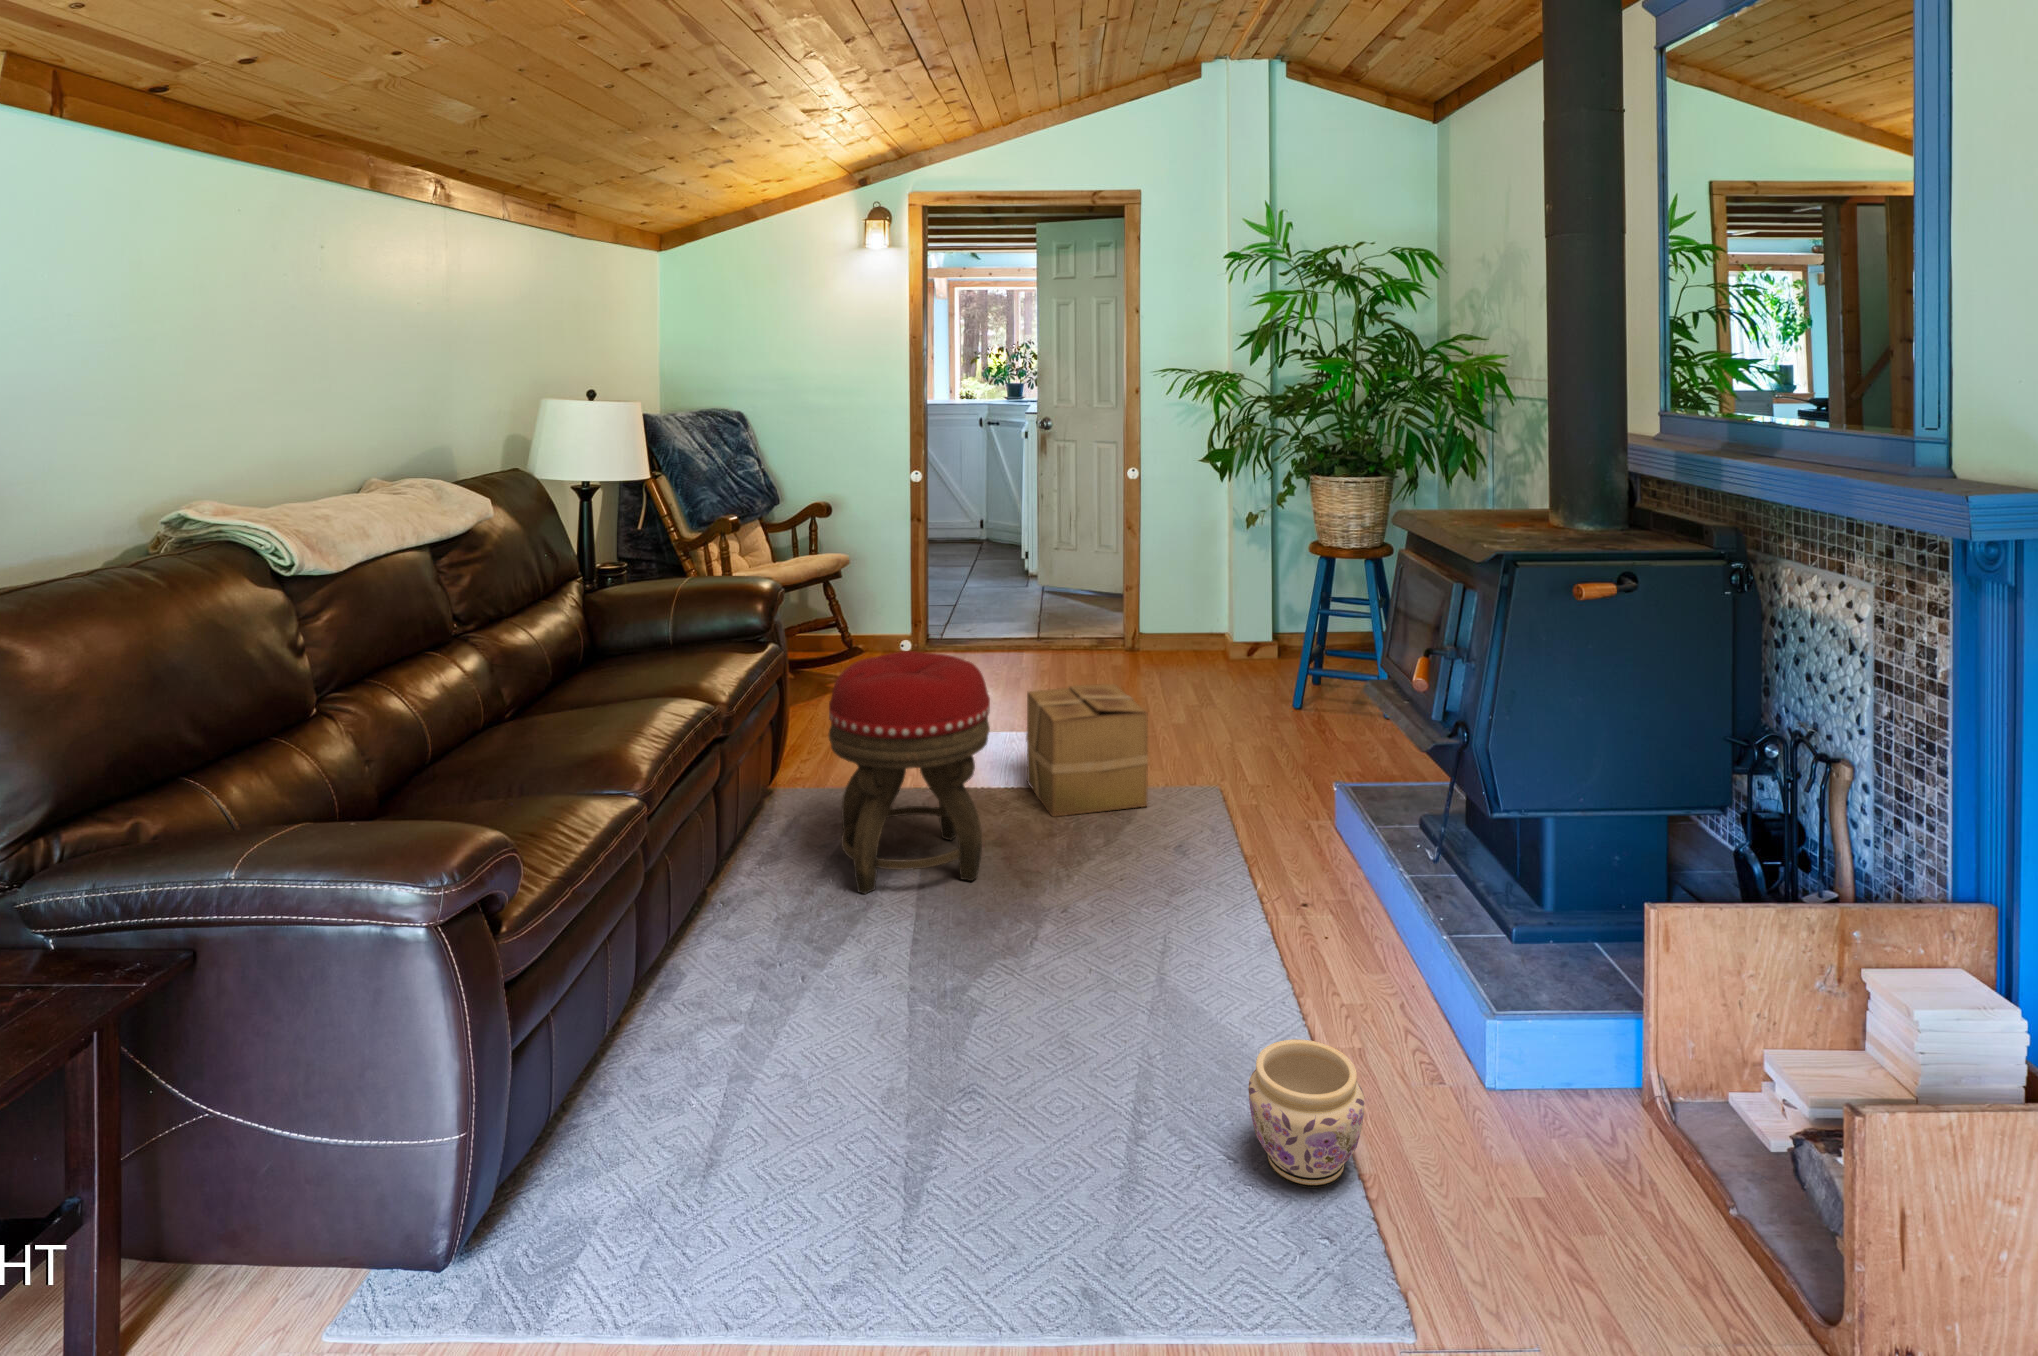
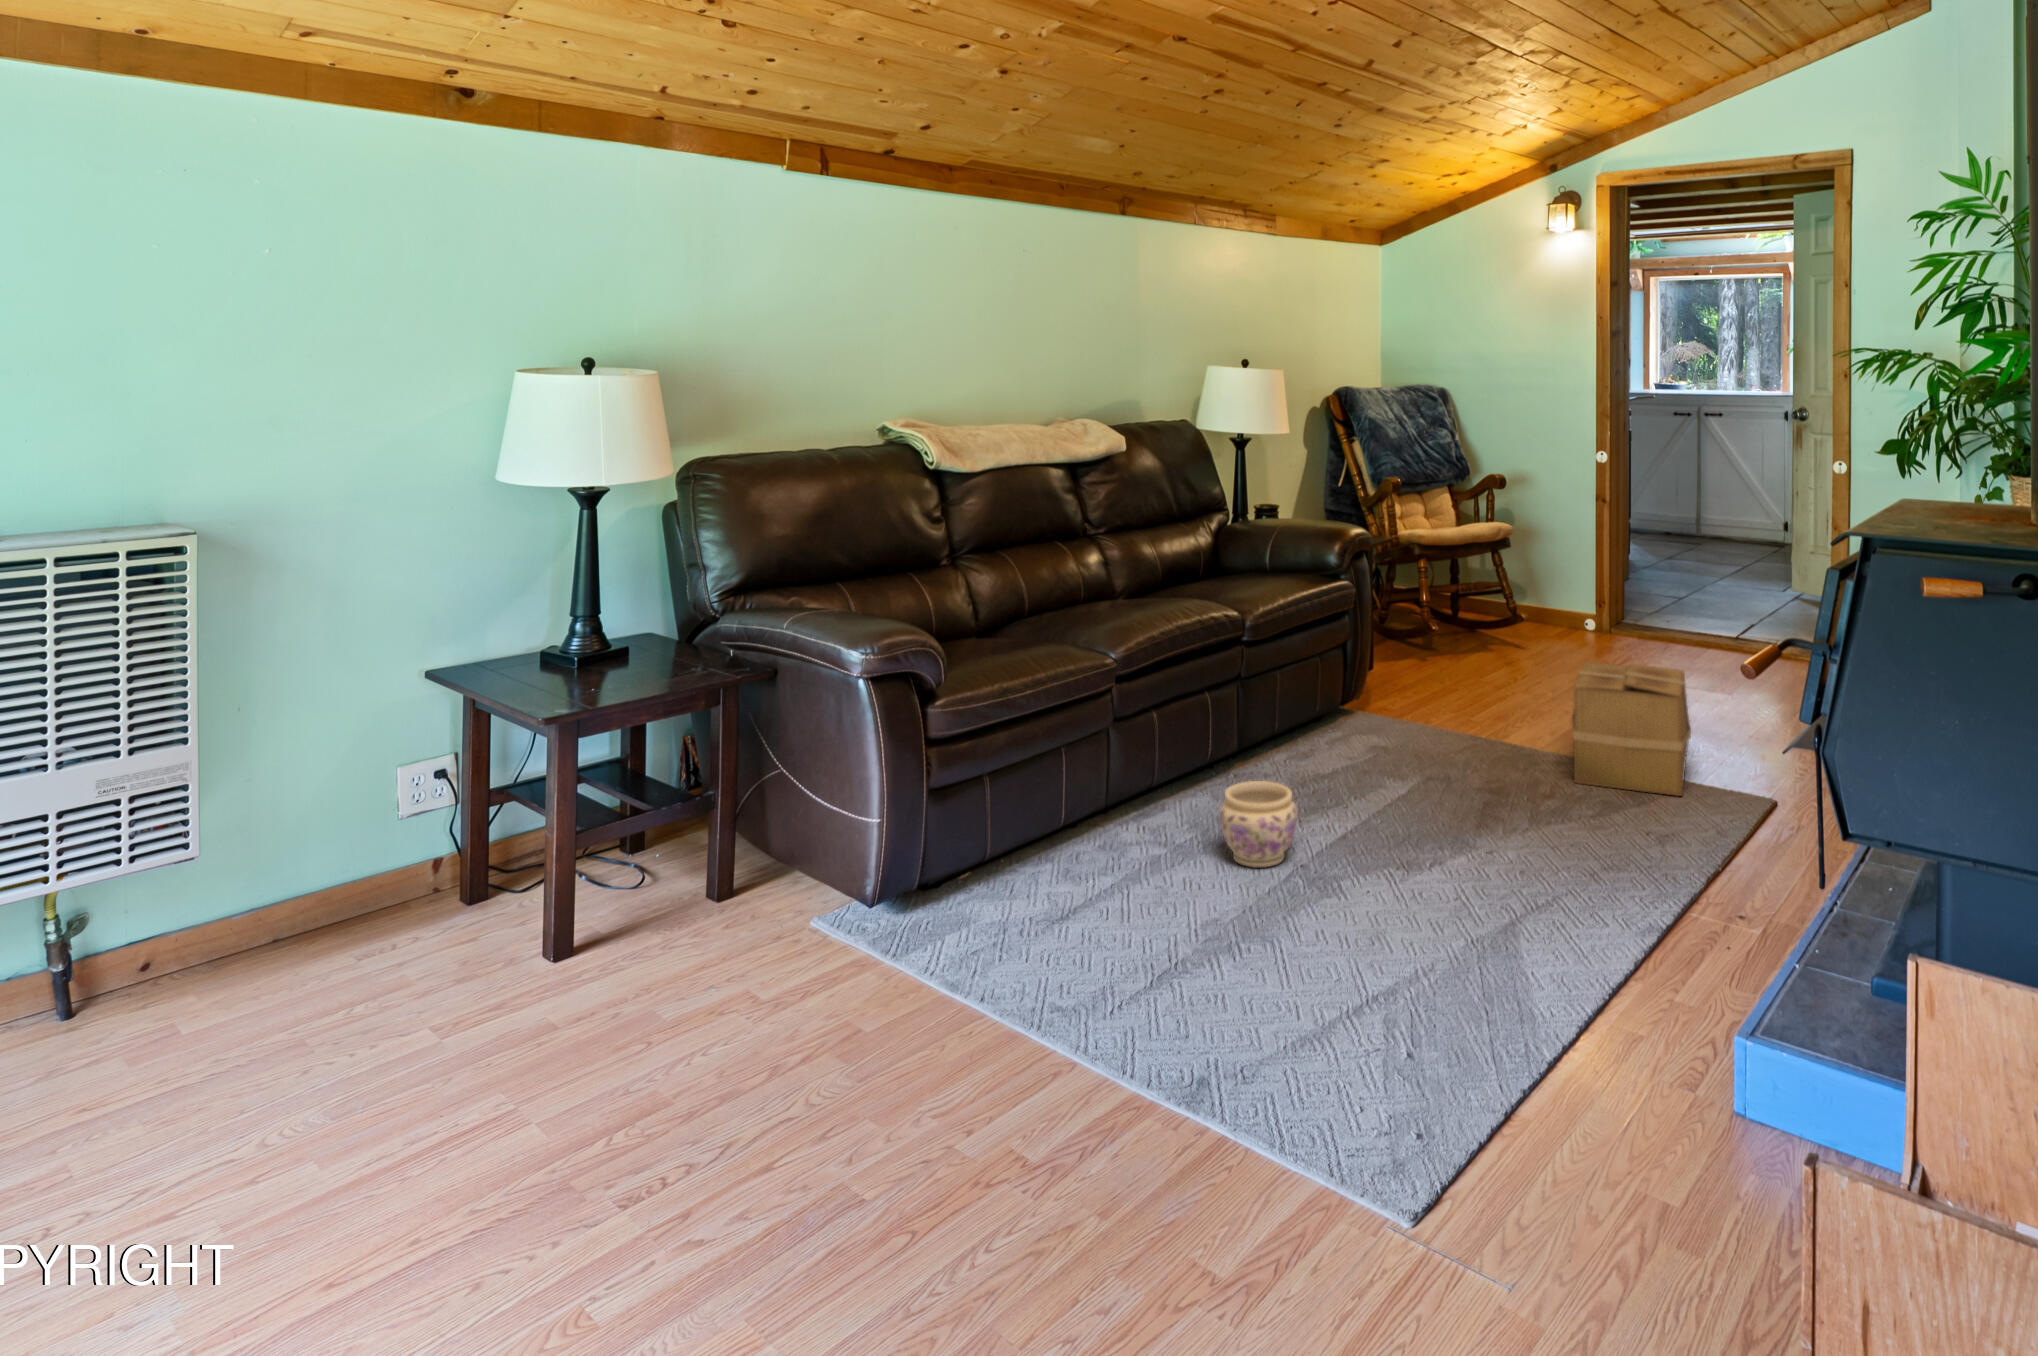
footstool: present [828,651,990,894] -> none [1332,595,1479,809]
planter: present [1248,1039,1365,1188] -> present [1220,781,1297,868]

